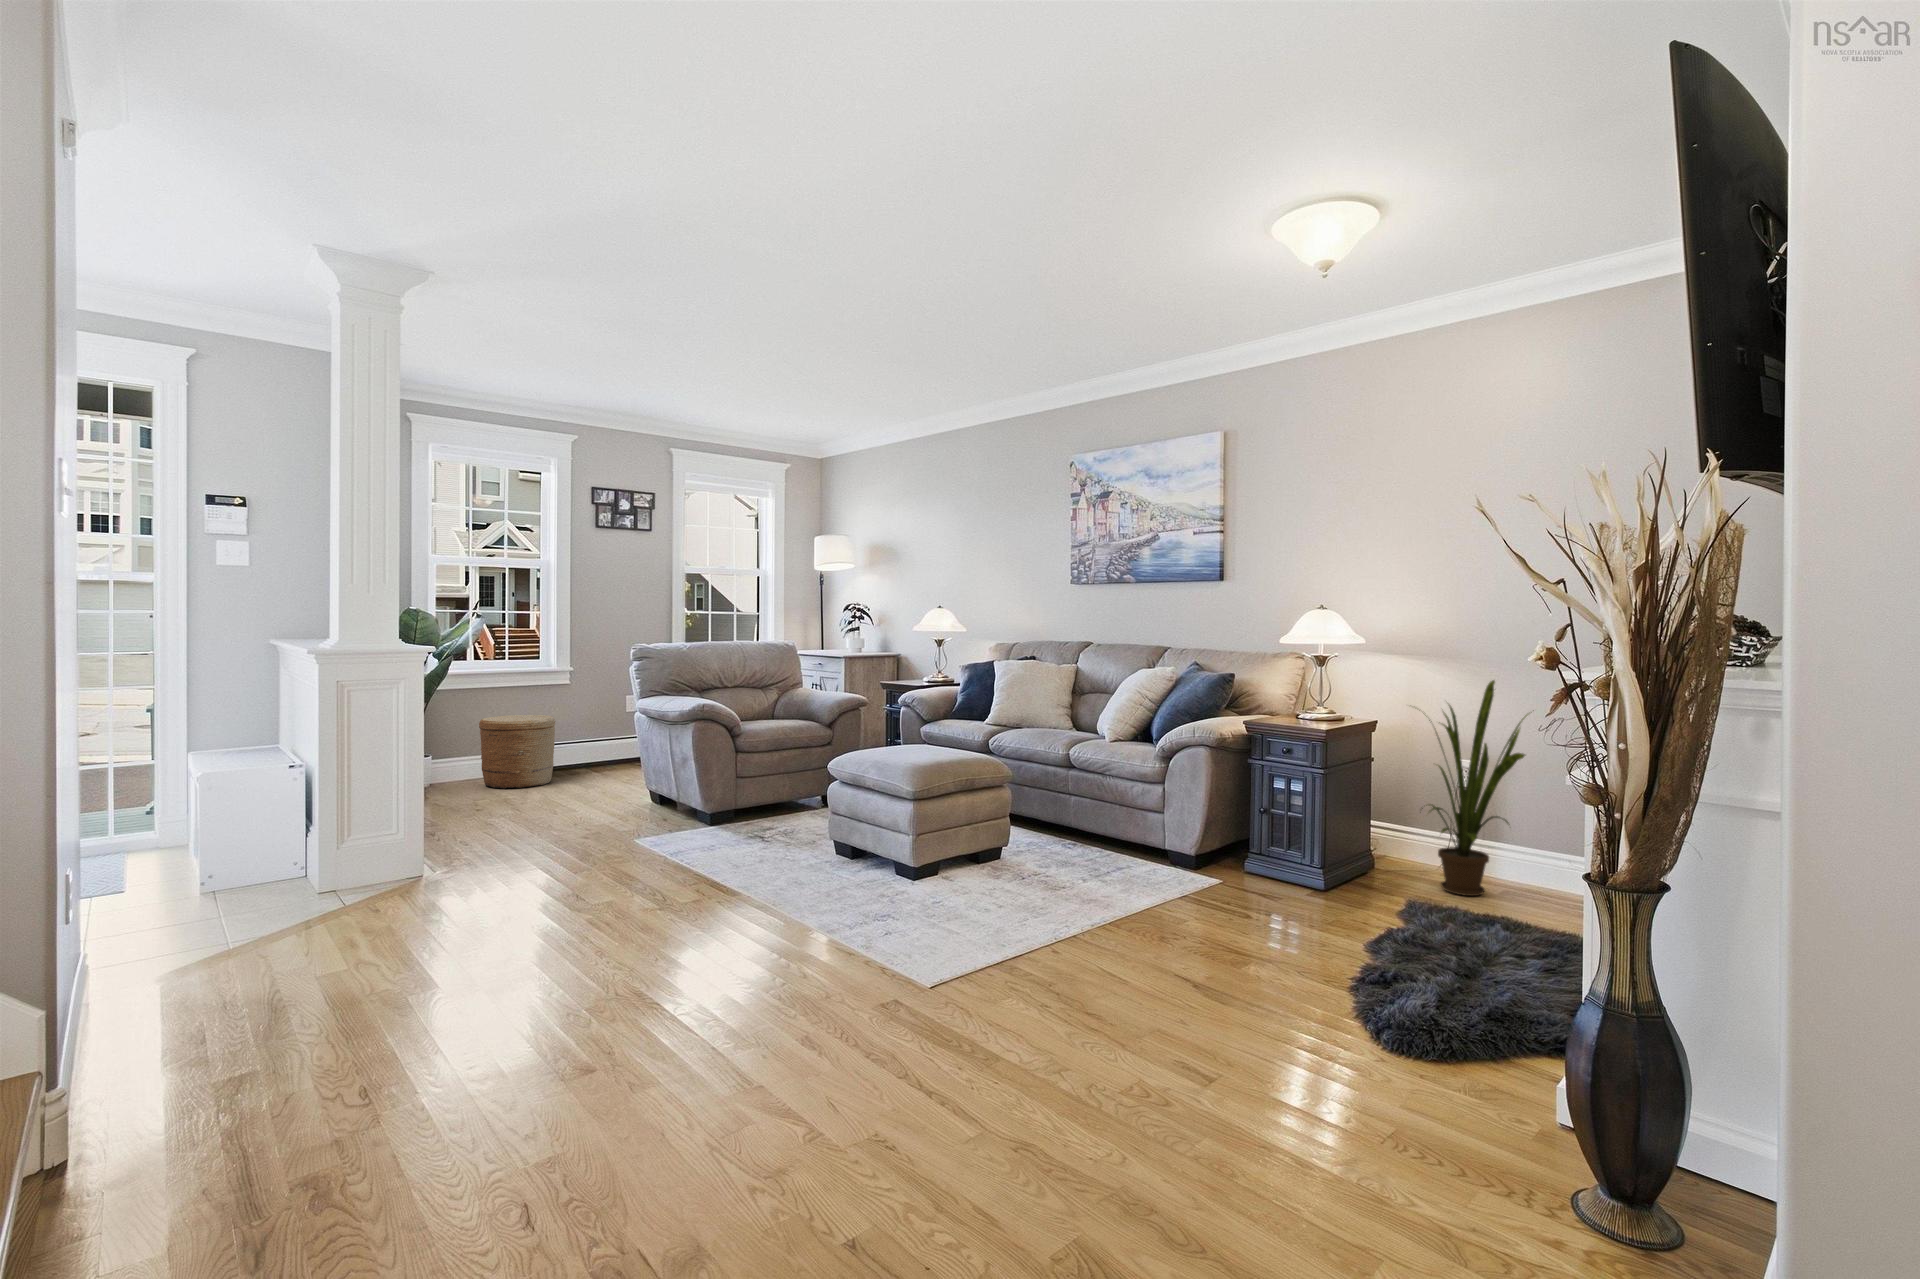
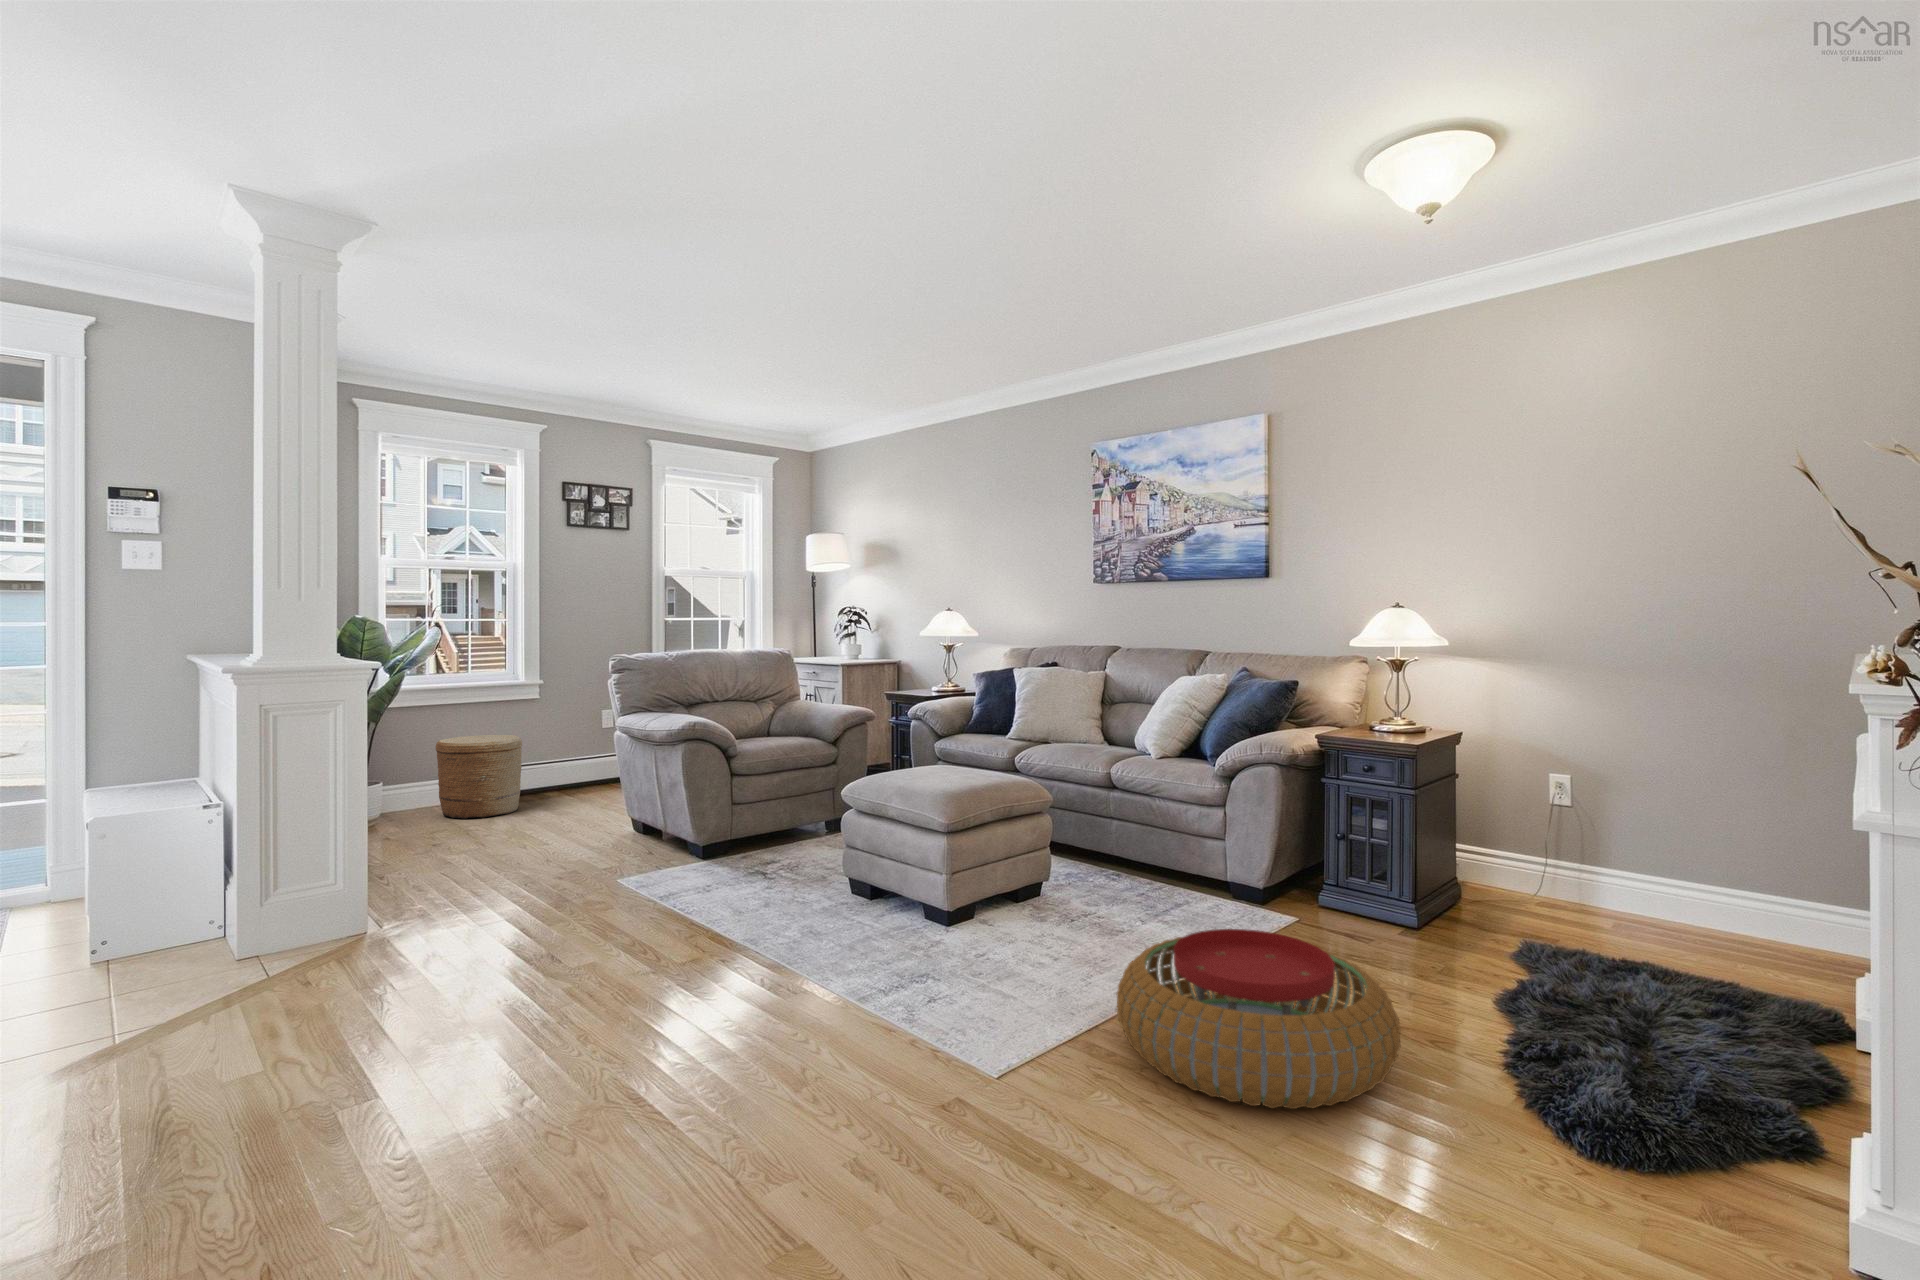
house plant: present [1422,680,1534,896] -> none [1498,684,1656,933]
pouf: none [1036,878,1264,1015] -> present [1116,929,1401,1109]

